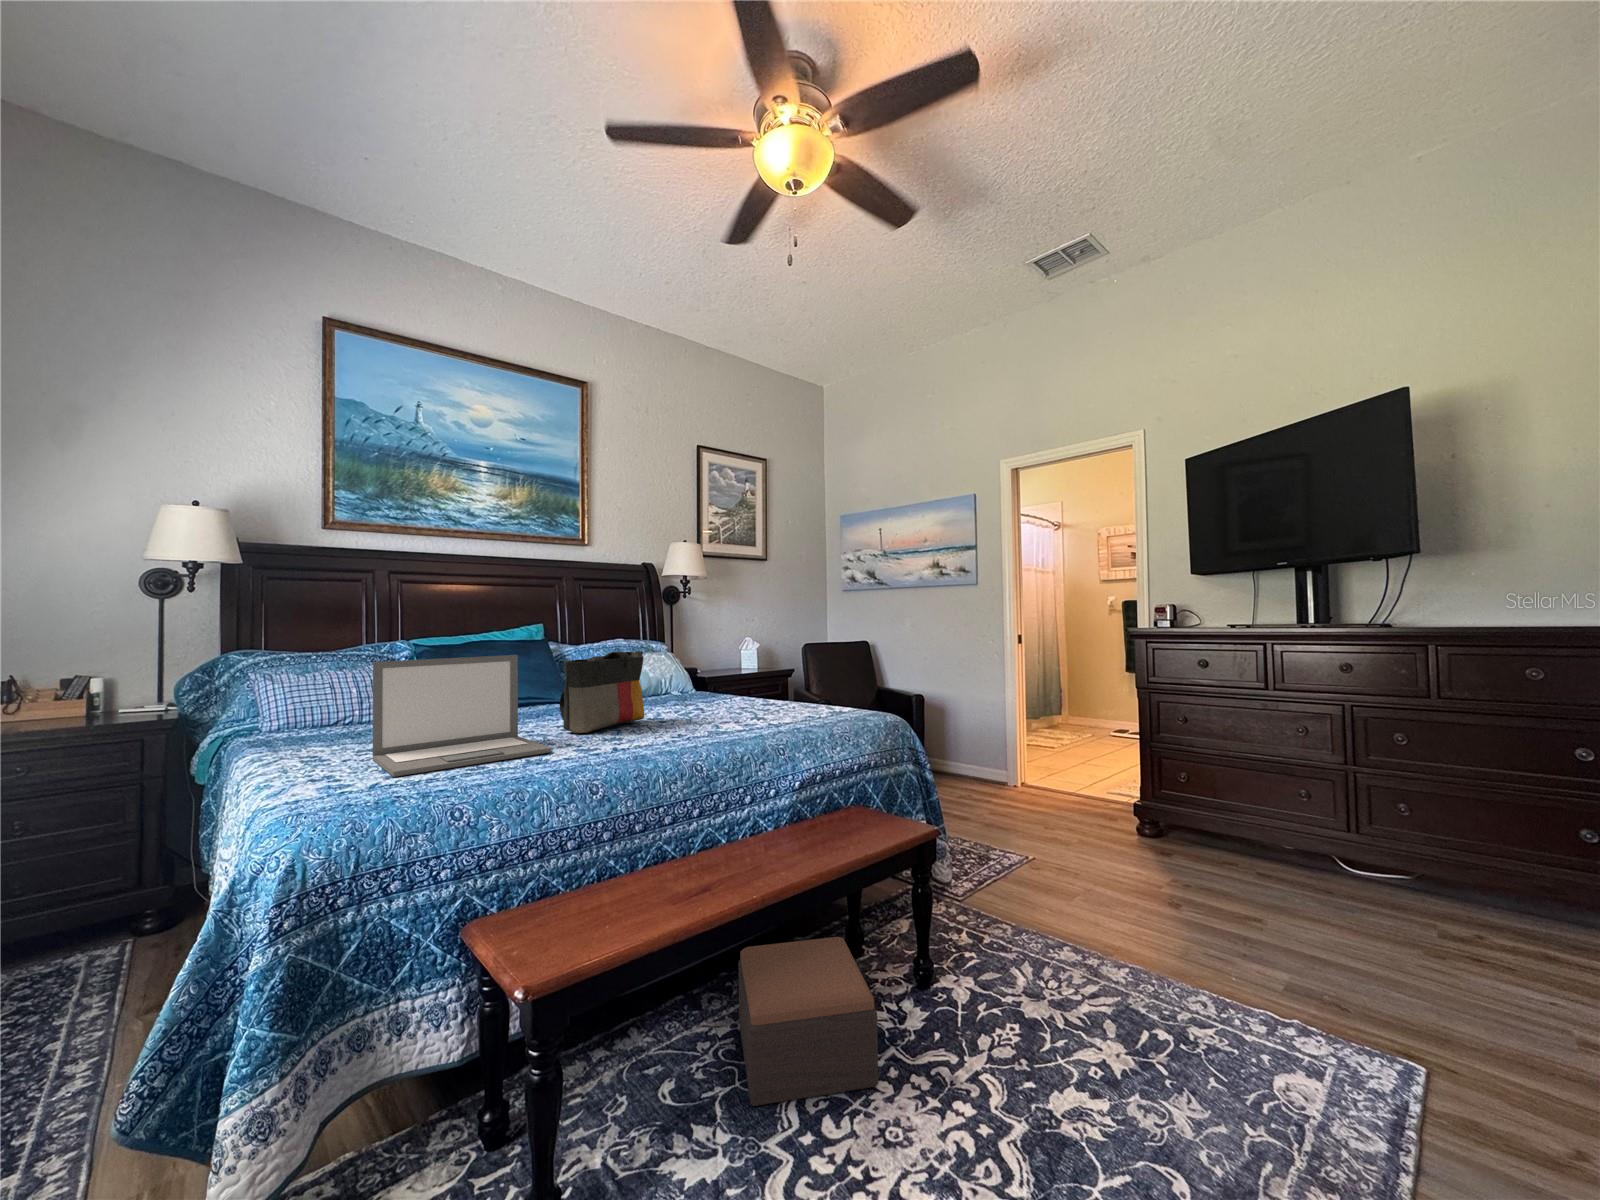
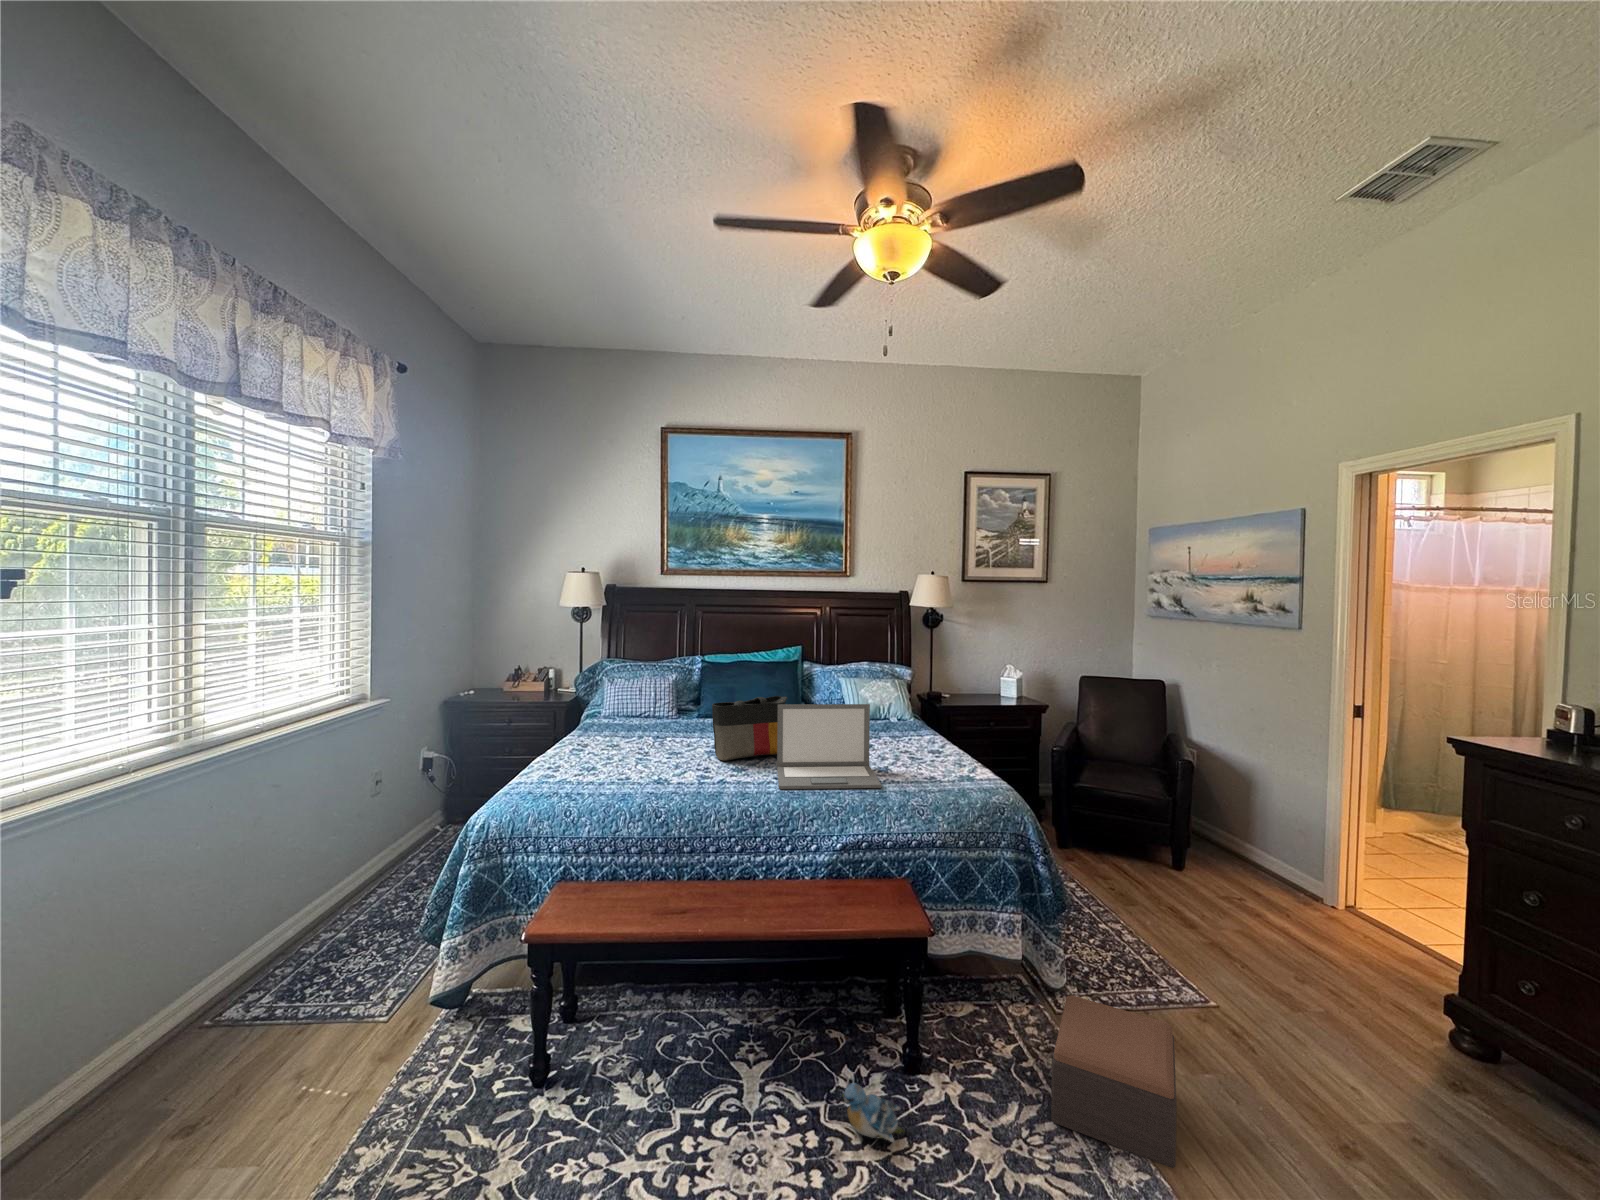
laptop: present [373,655,552,777] -> present [777,704,881,789]
footstool: present [738,937,878,1106] -> present [1051,995,1176,1168]
plush toy: none [927,1001,990,1051] -> present [843,1083,904,1142]

